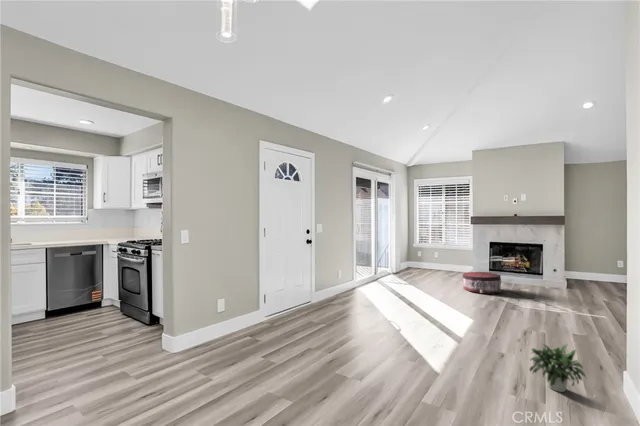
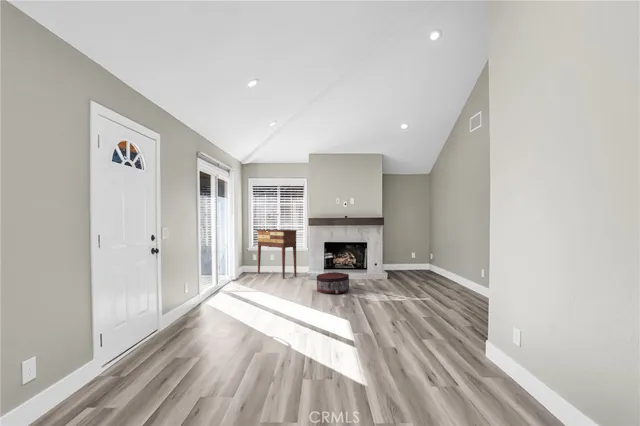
console table: none [421,227,457,274] -> present [257,229,297,278]
potted plant: present [530,345,596,397] -> none [457,334,505,378]

